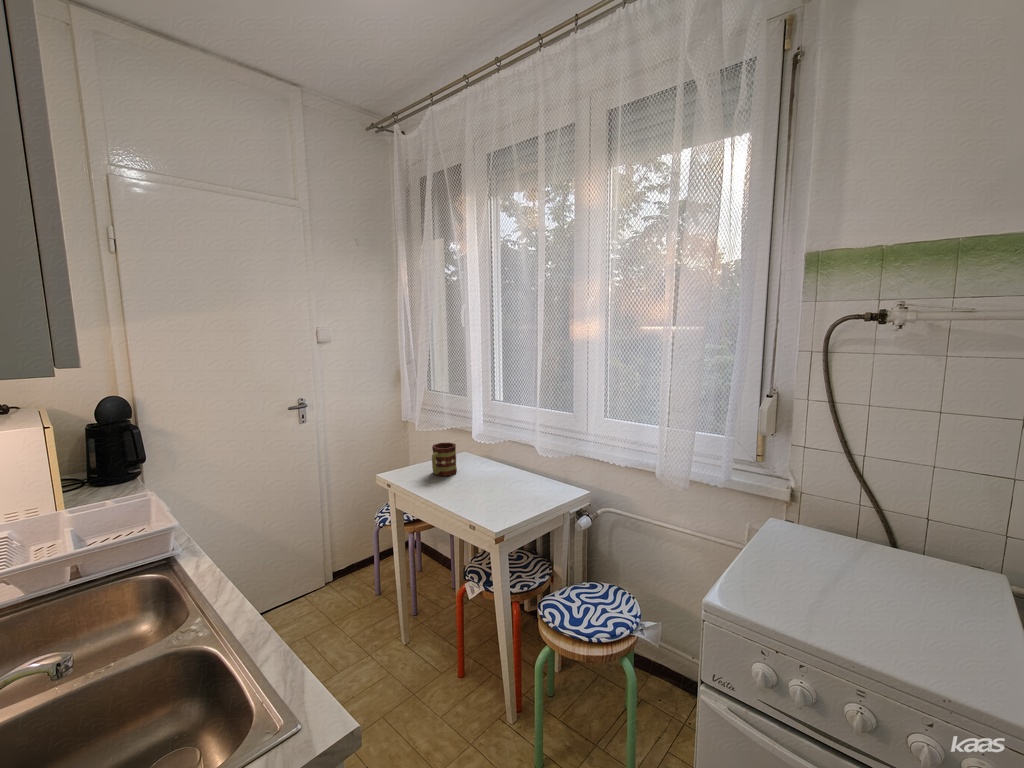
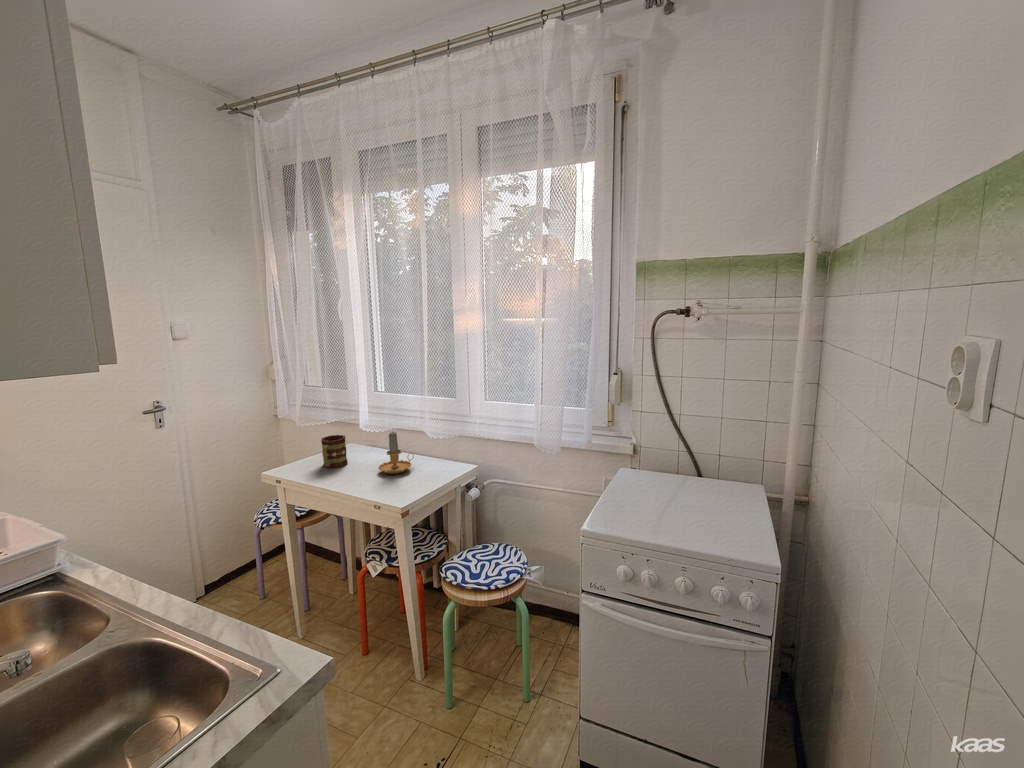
candle: none [484,443,522,490] -> present [378,432,414,474]

